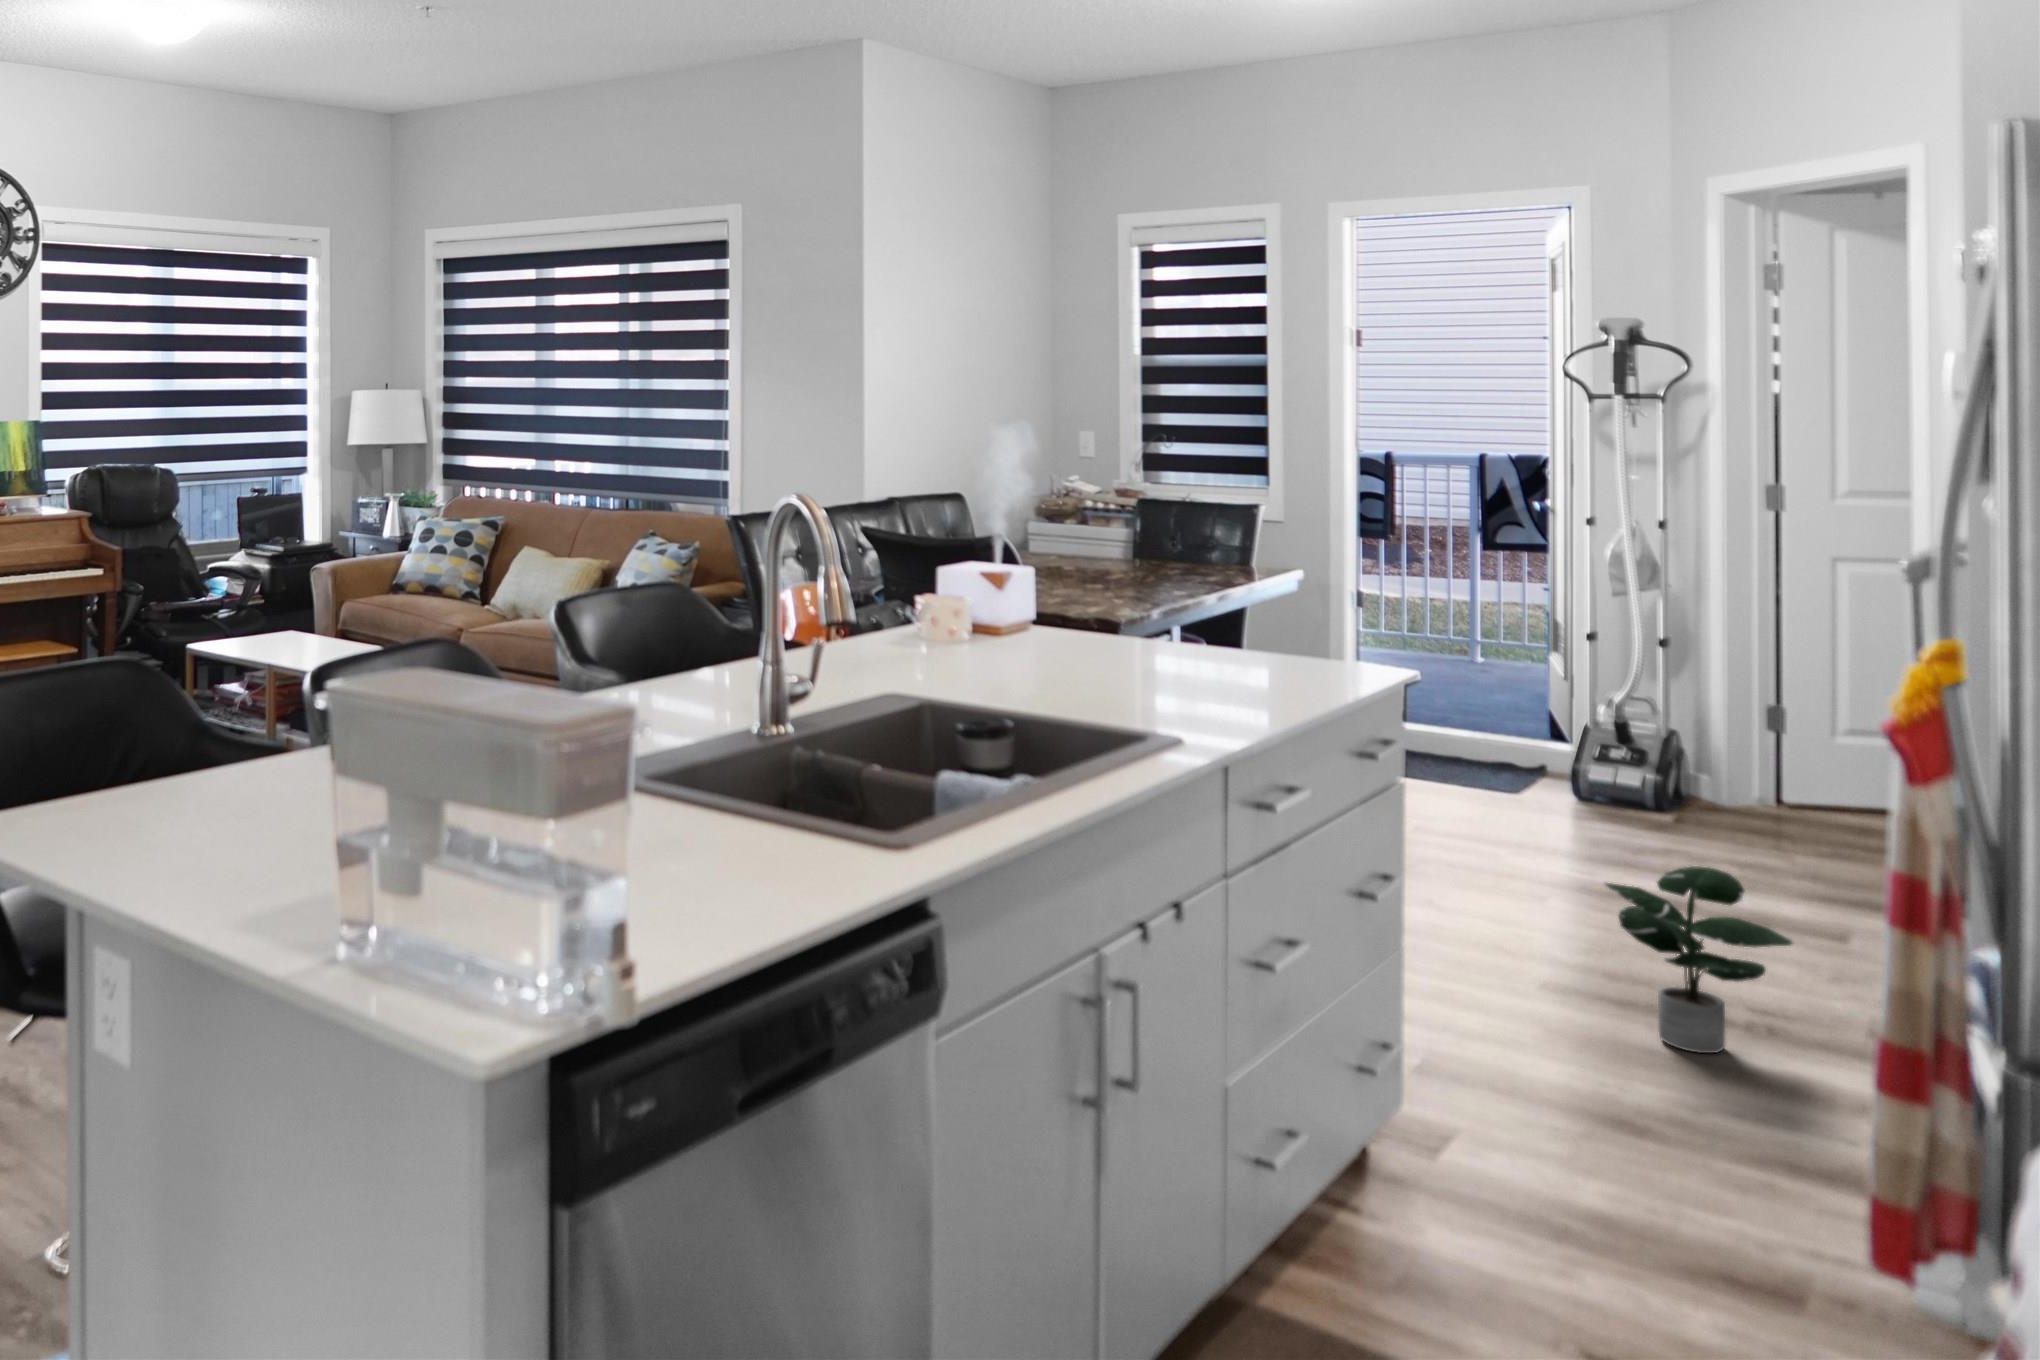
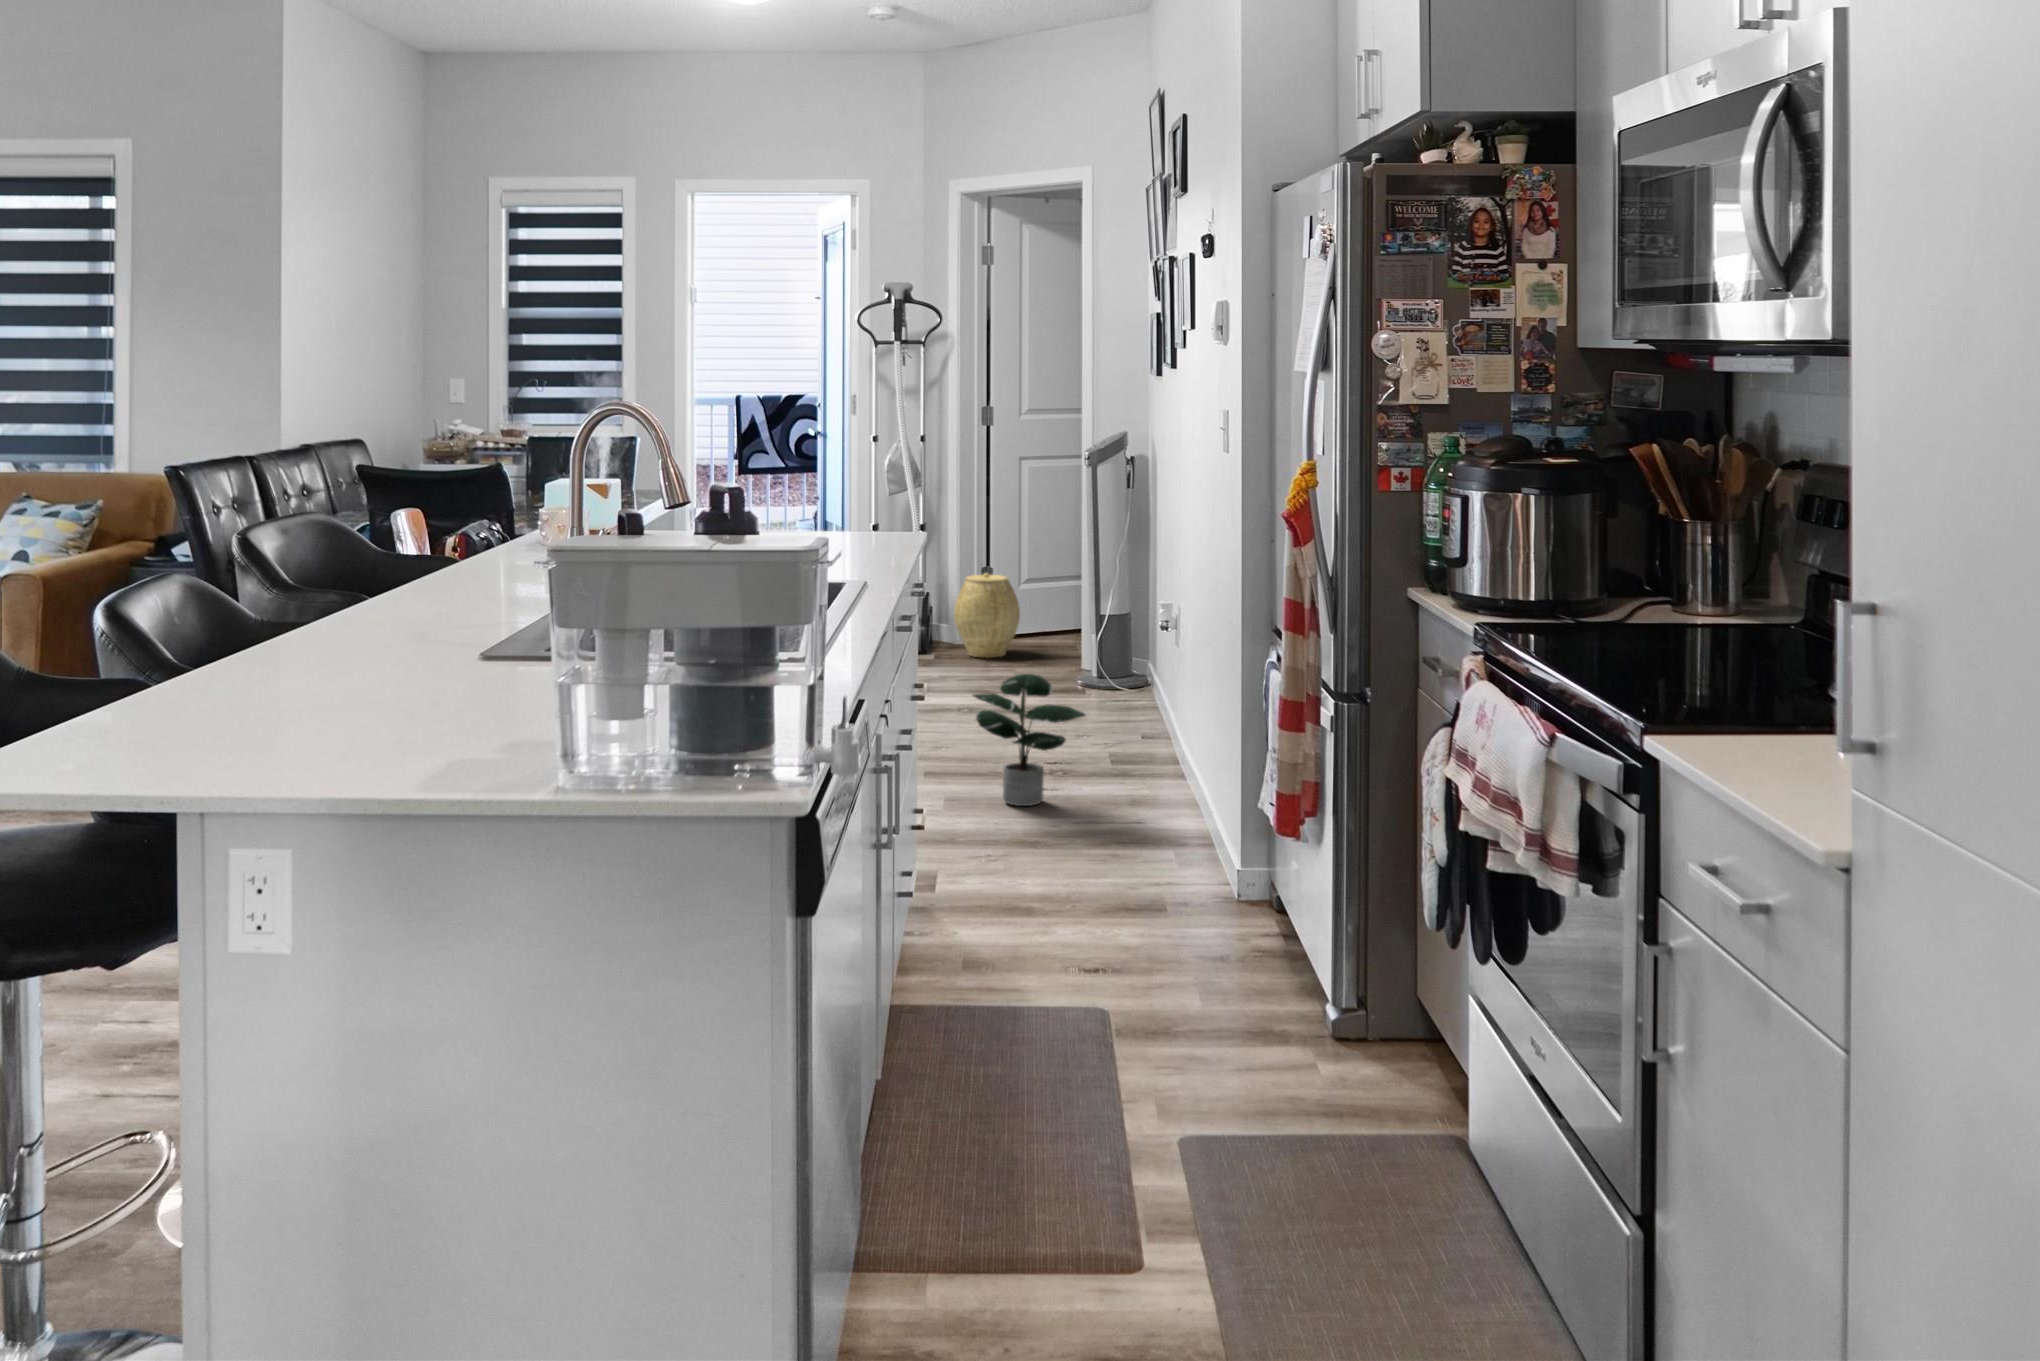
woven basket: none [1710,708,1820,824] -> present [954,573,1020,658]

